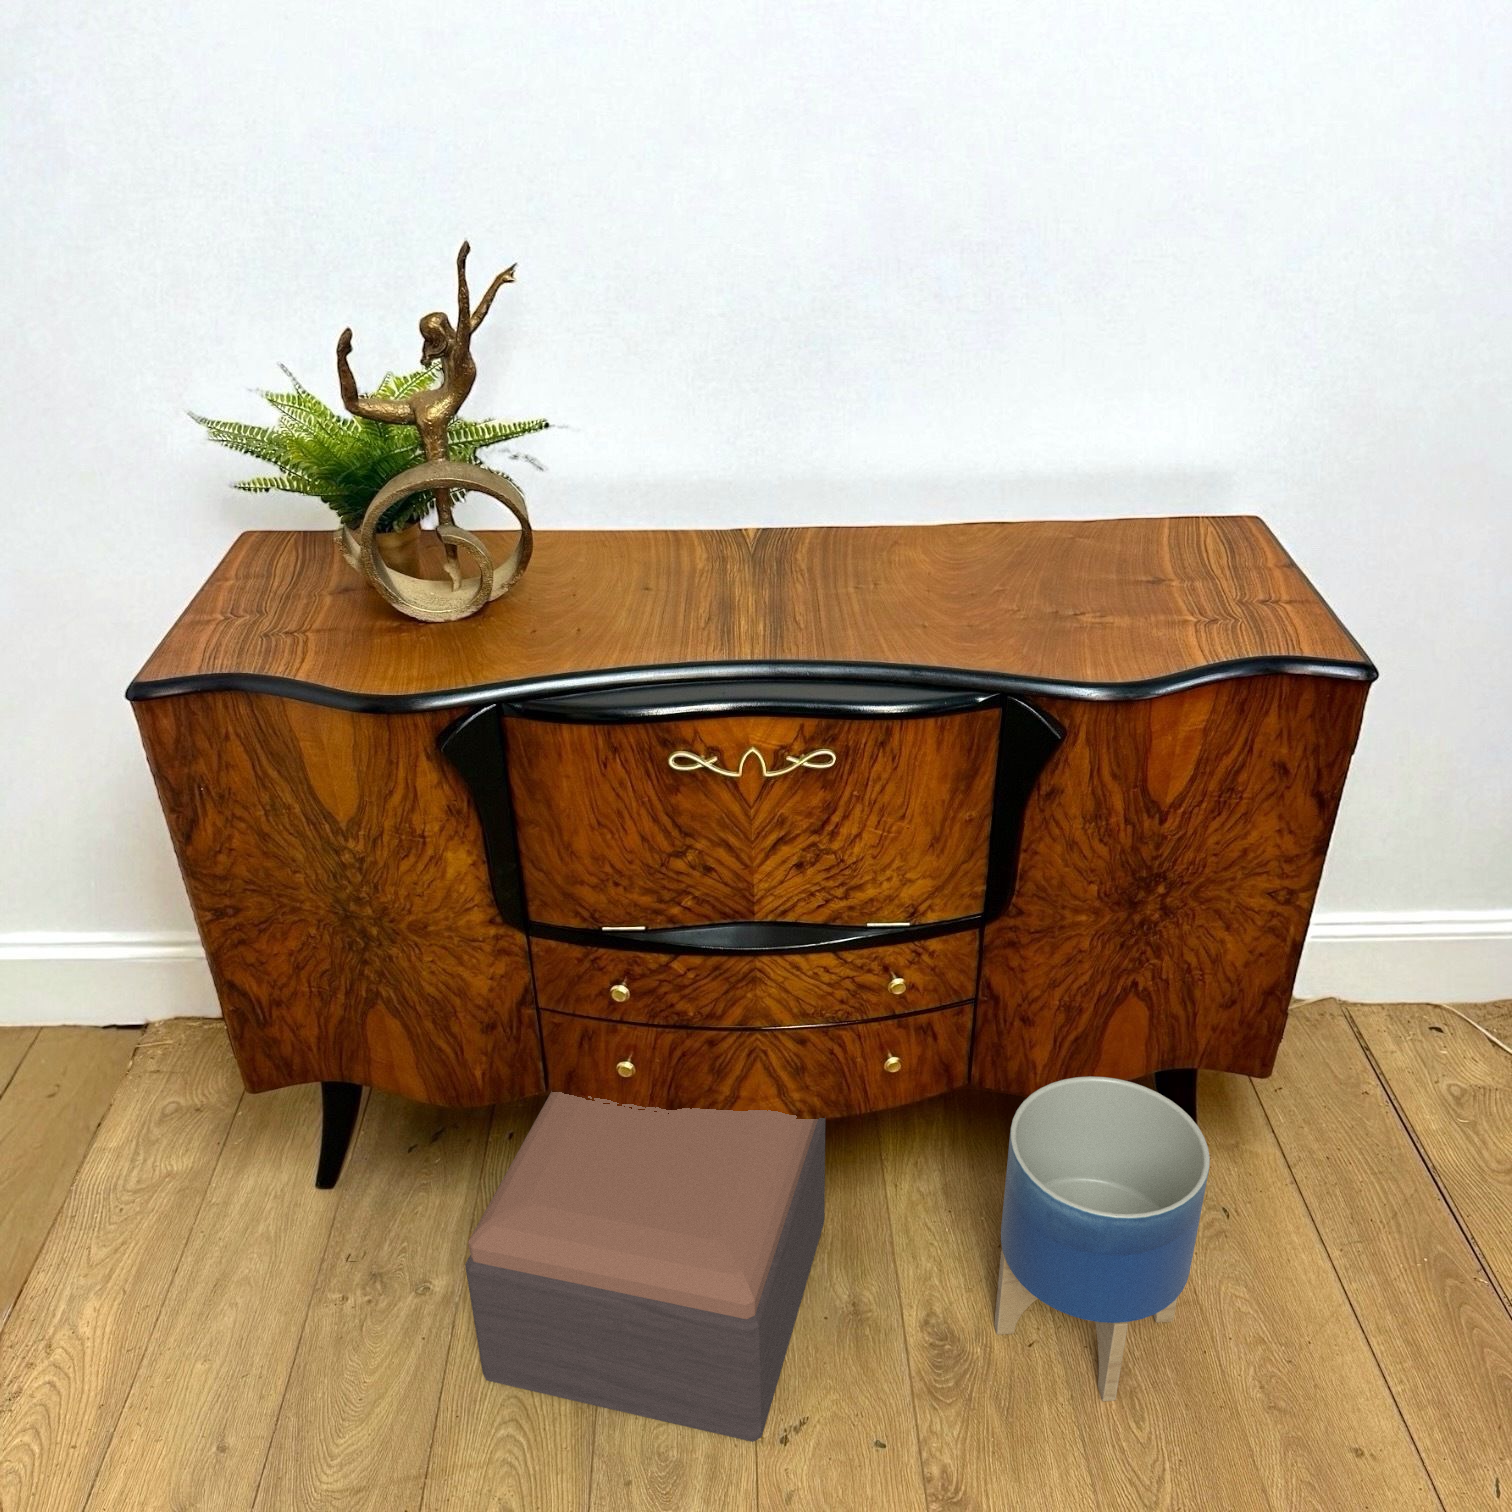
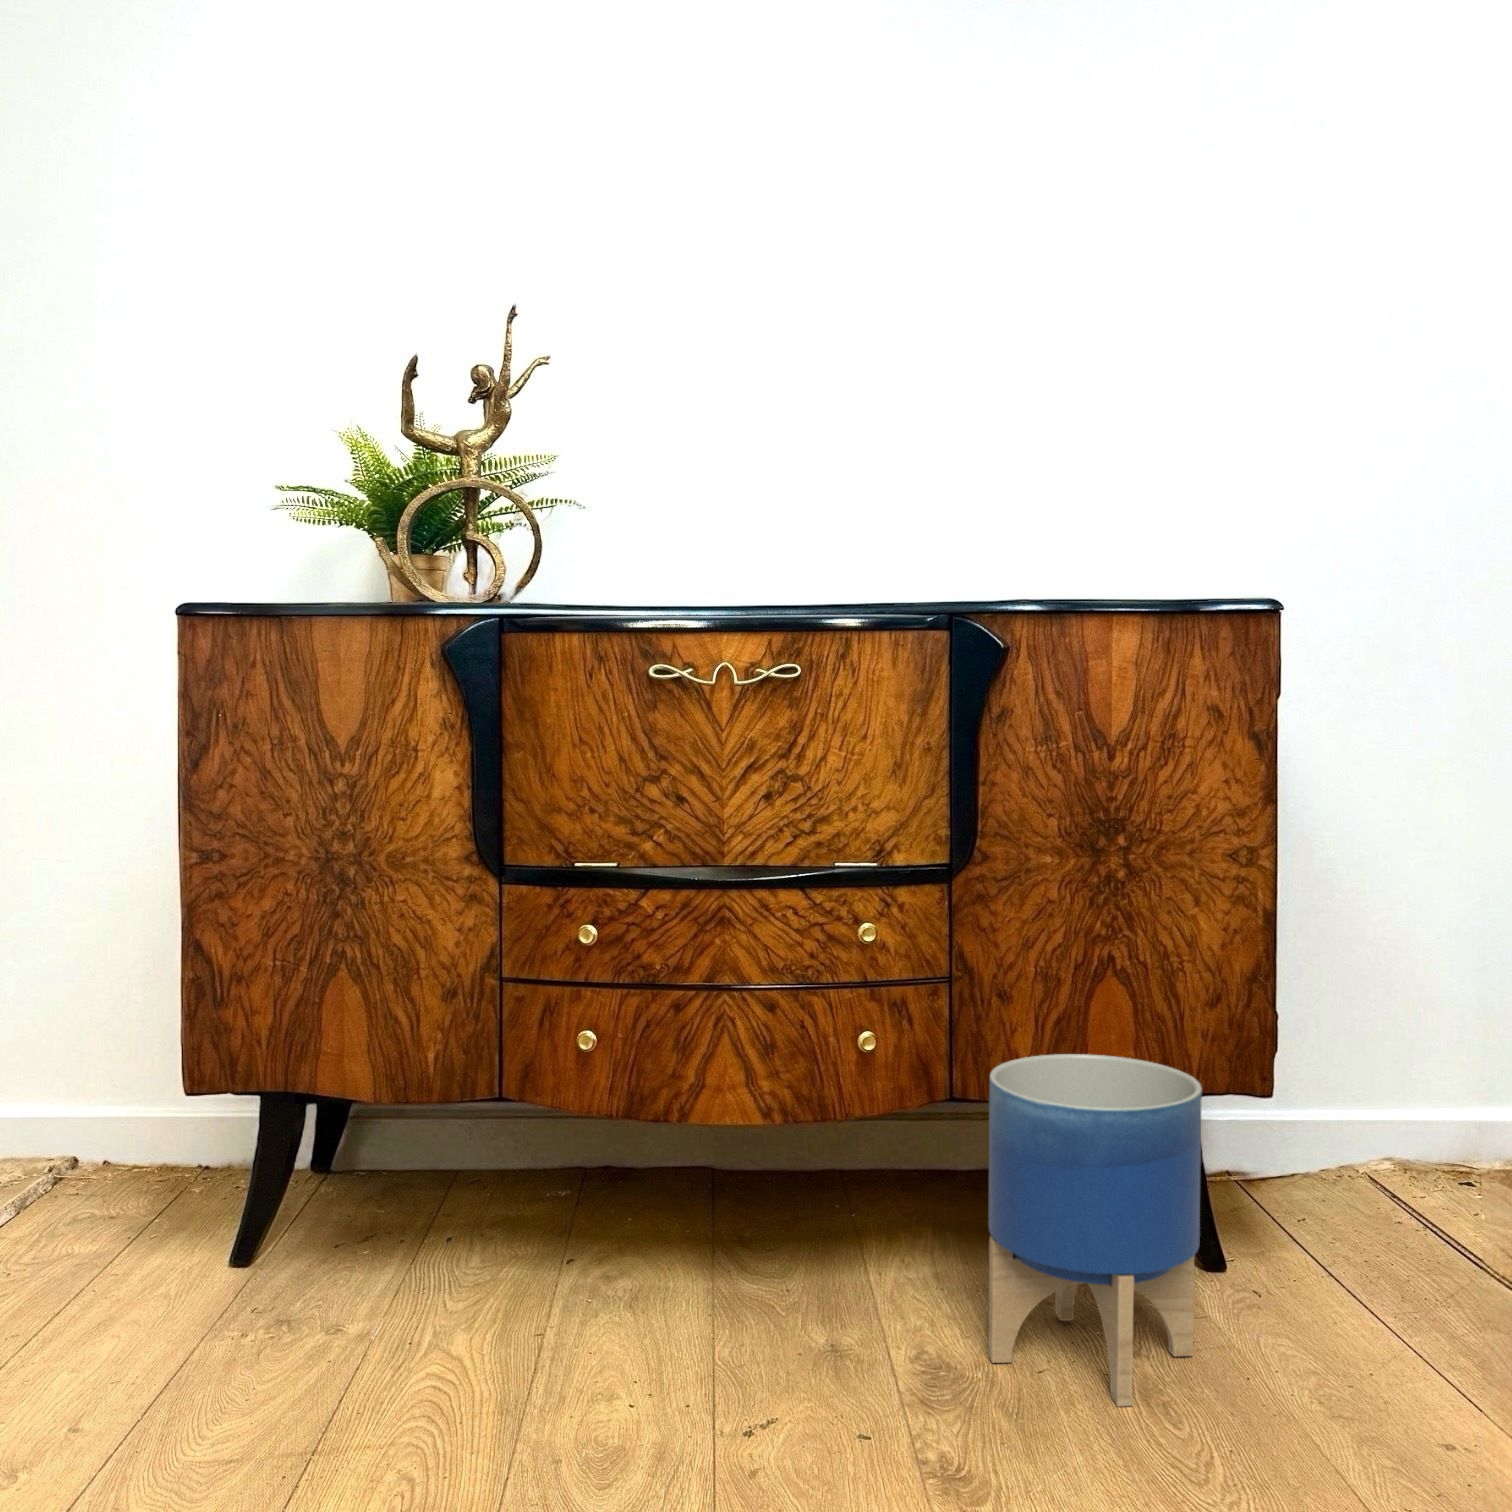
footstool: present [465,1092,825,1442] -> none [395,1076,796,1431]

